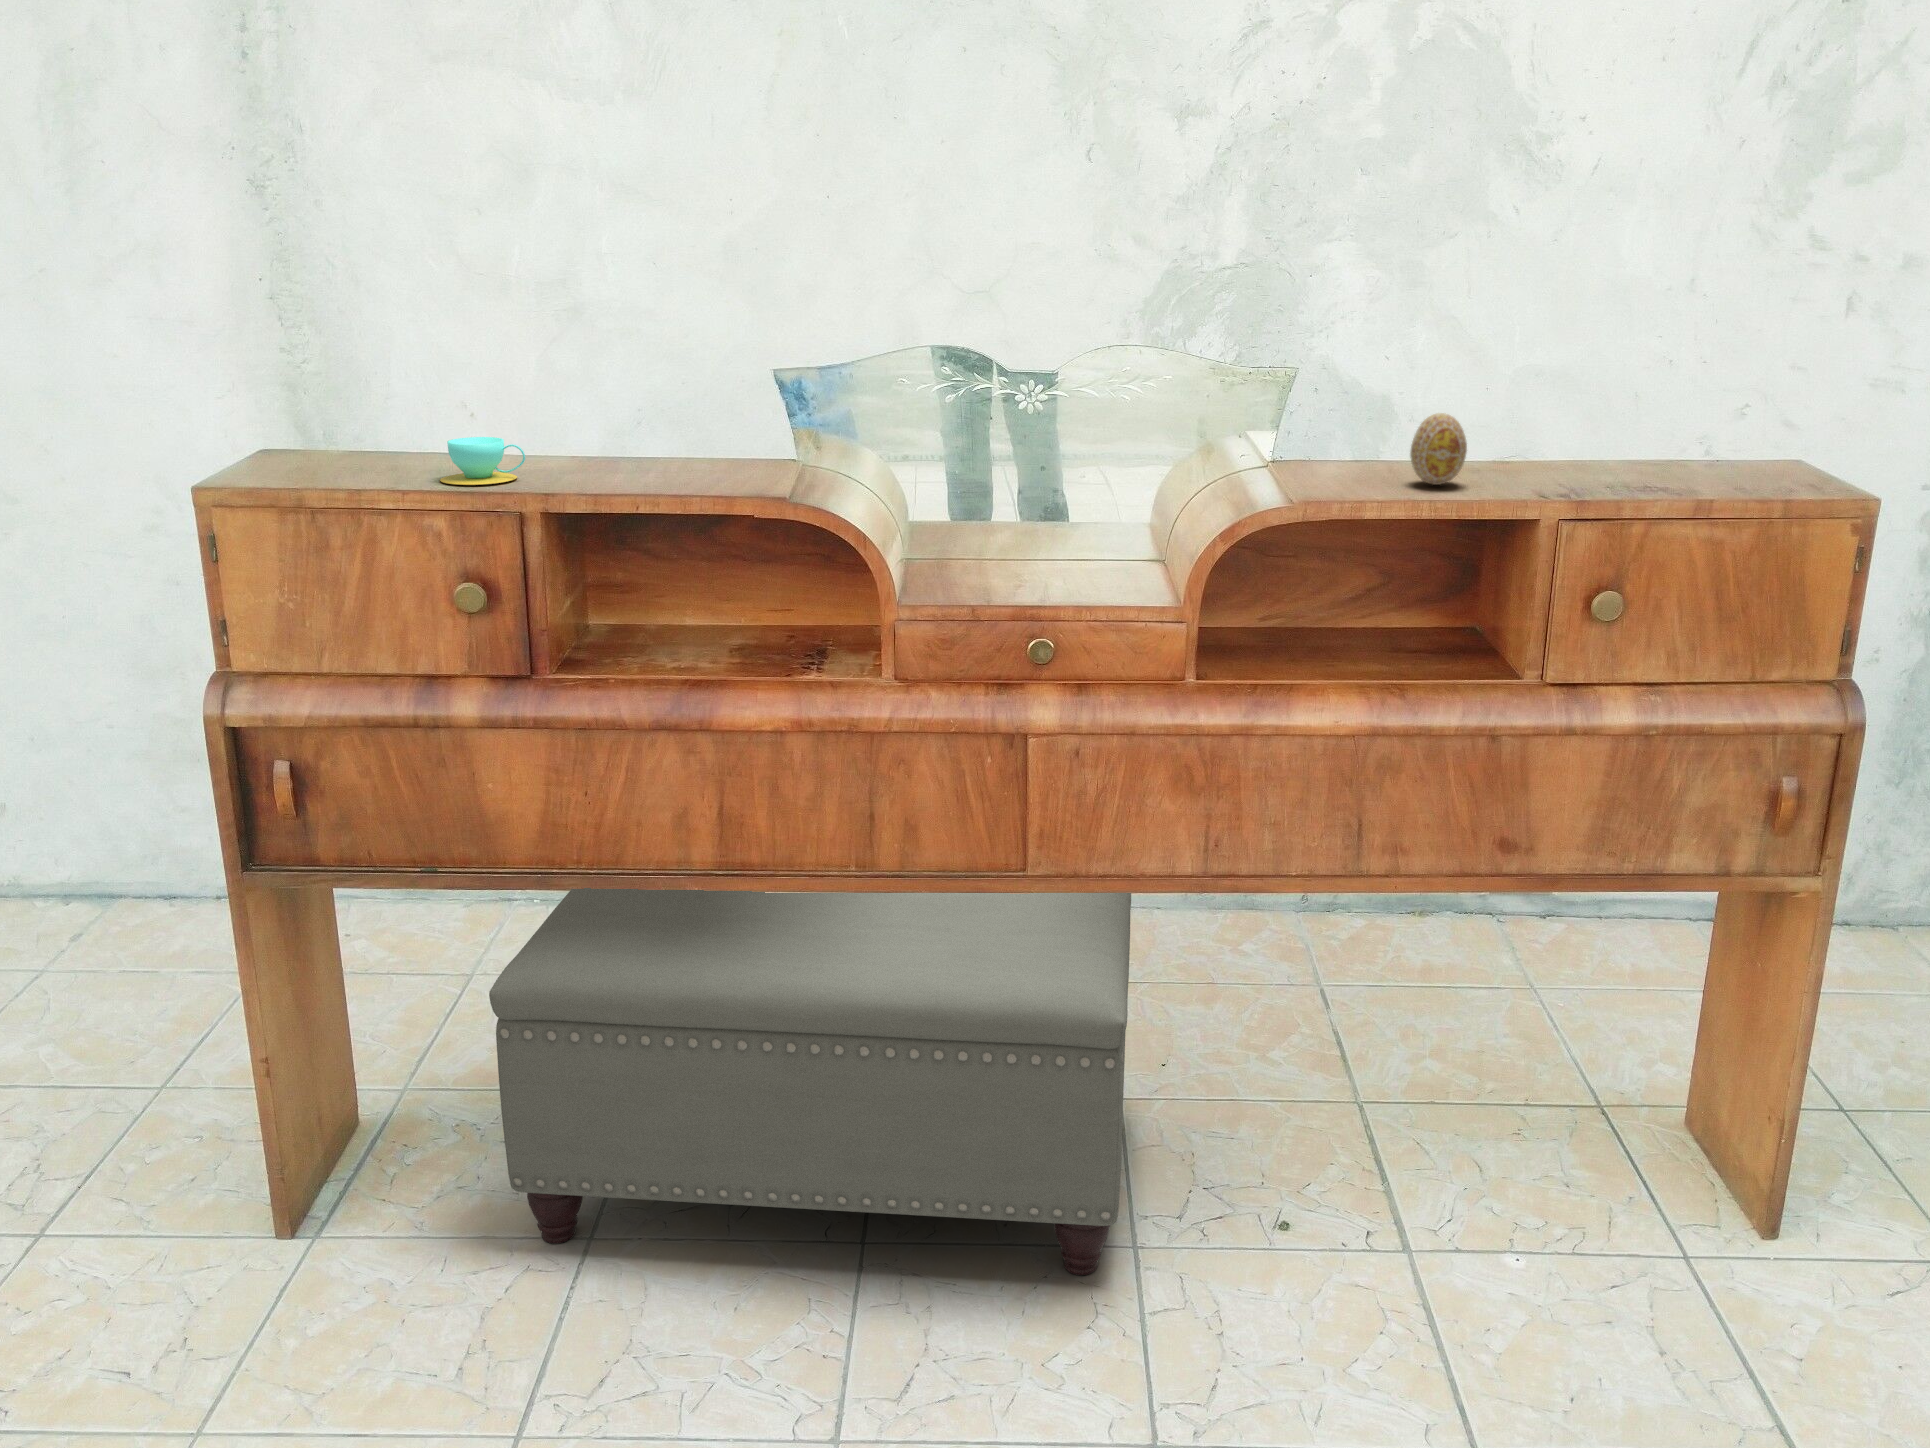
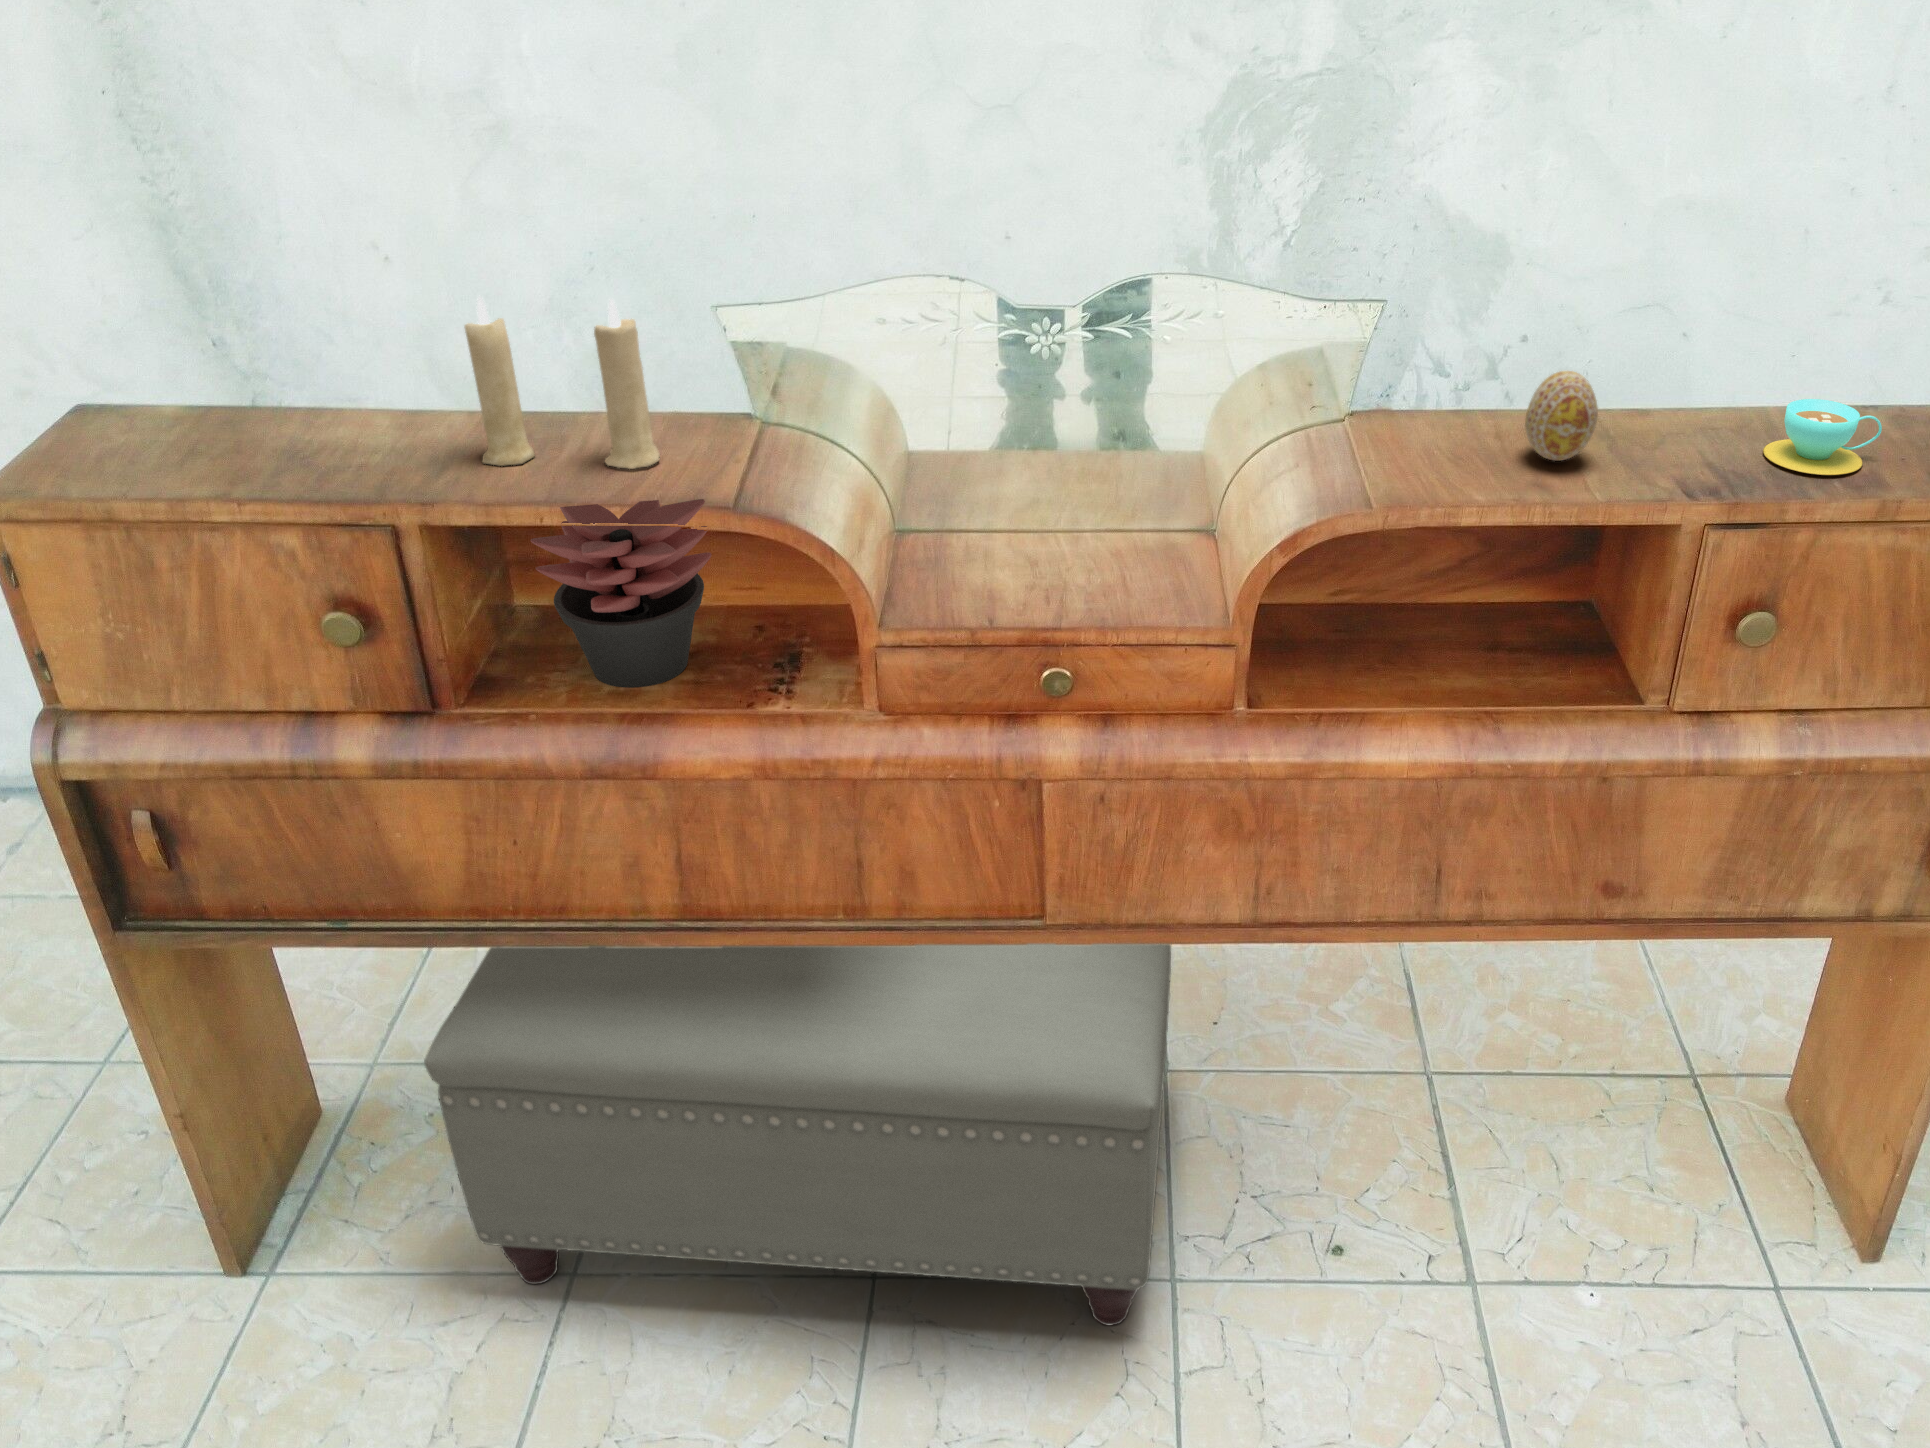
candle: none [584,346,729,485] -> present [464,296,660,469]
teacup: present [440,437,525,485] -> present [1763,399,1882,475]
succulent plant: none [618,526,758,677] -> present [531,499,712,688]

